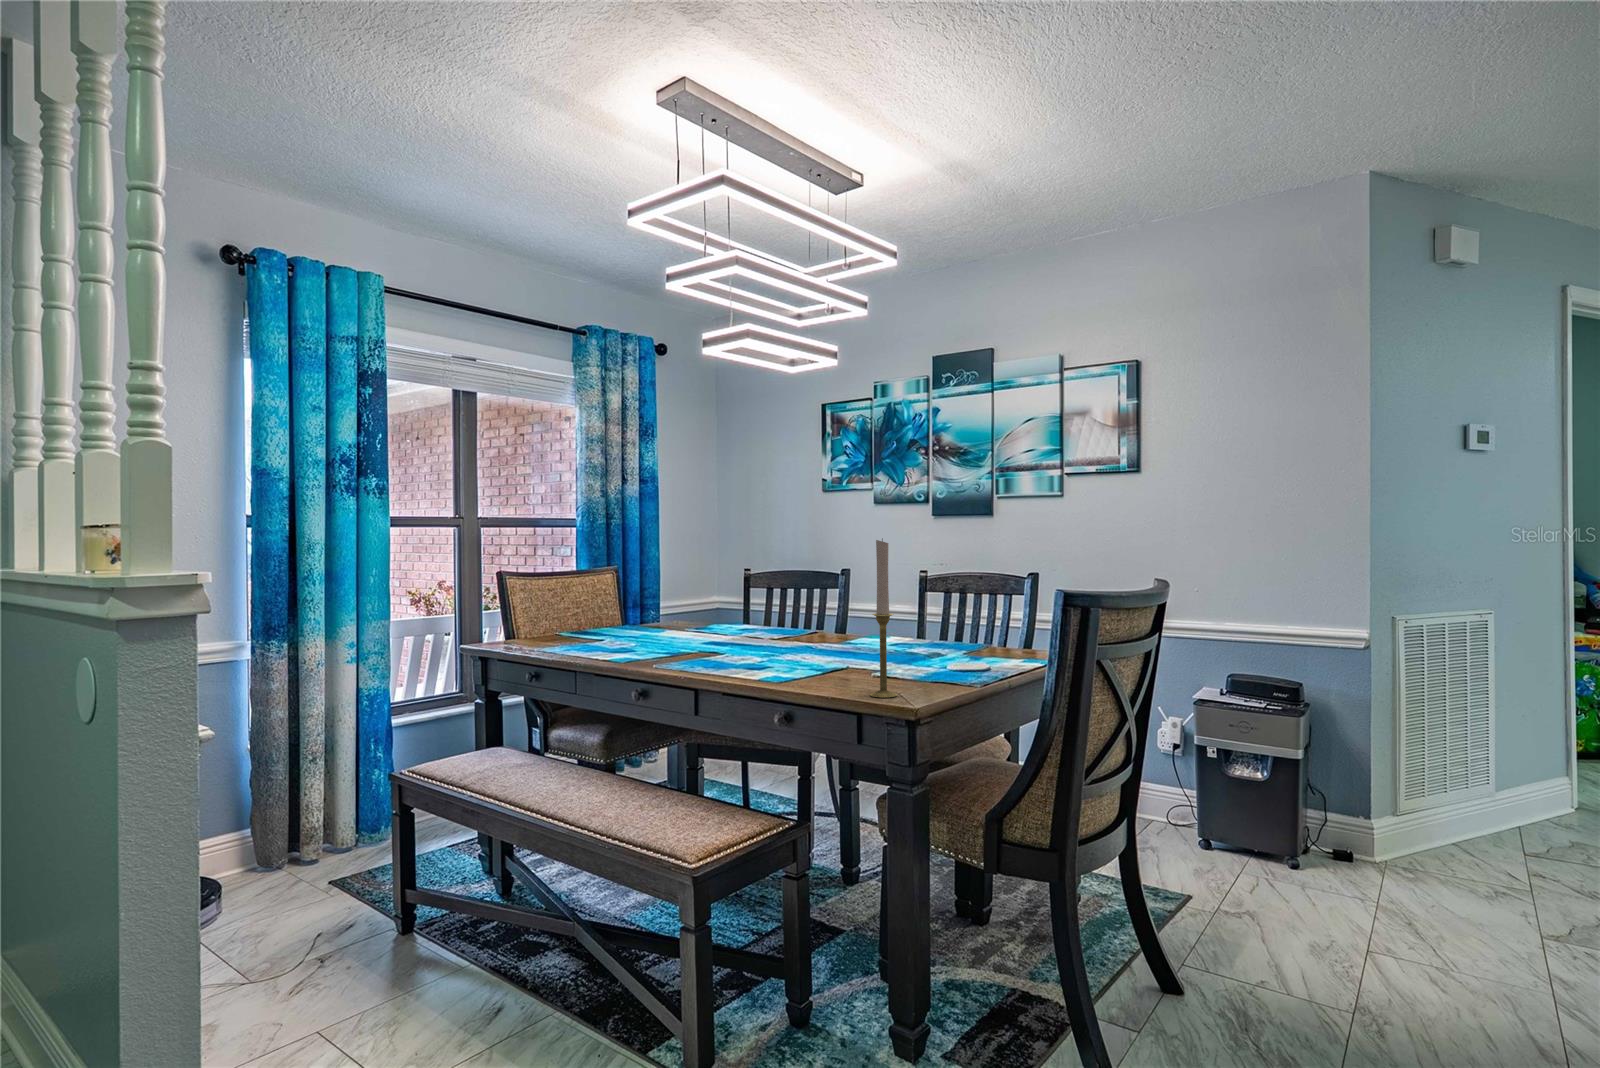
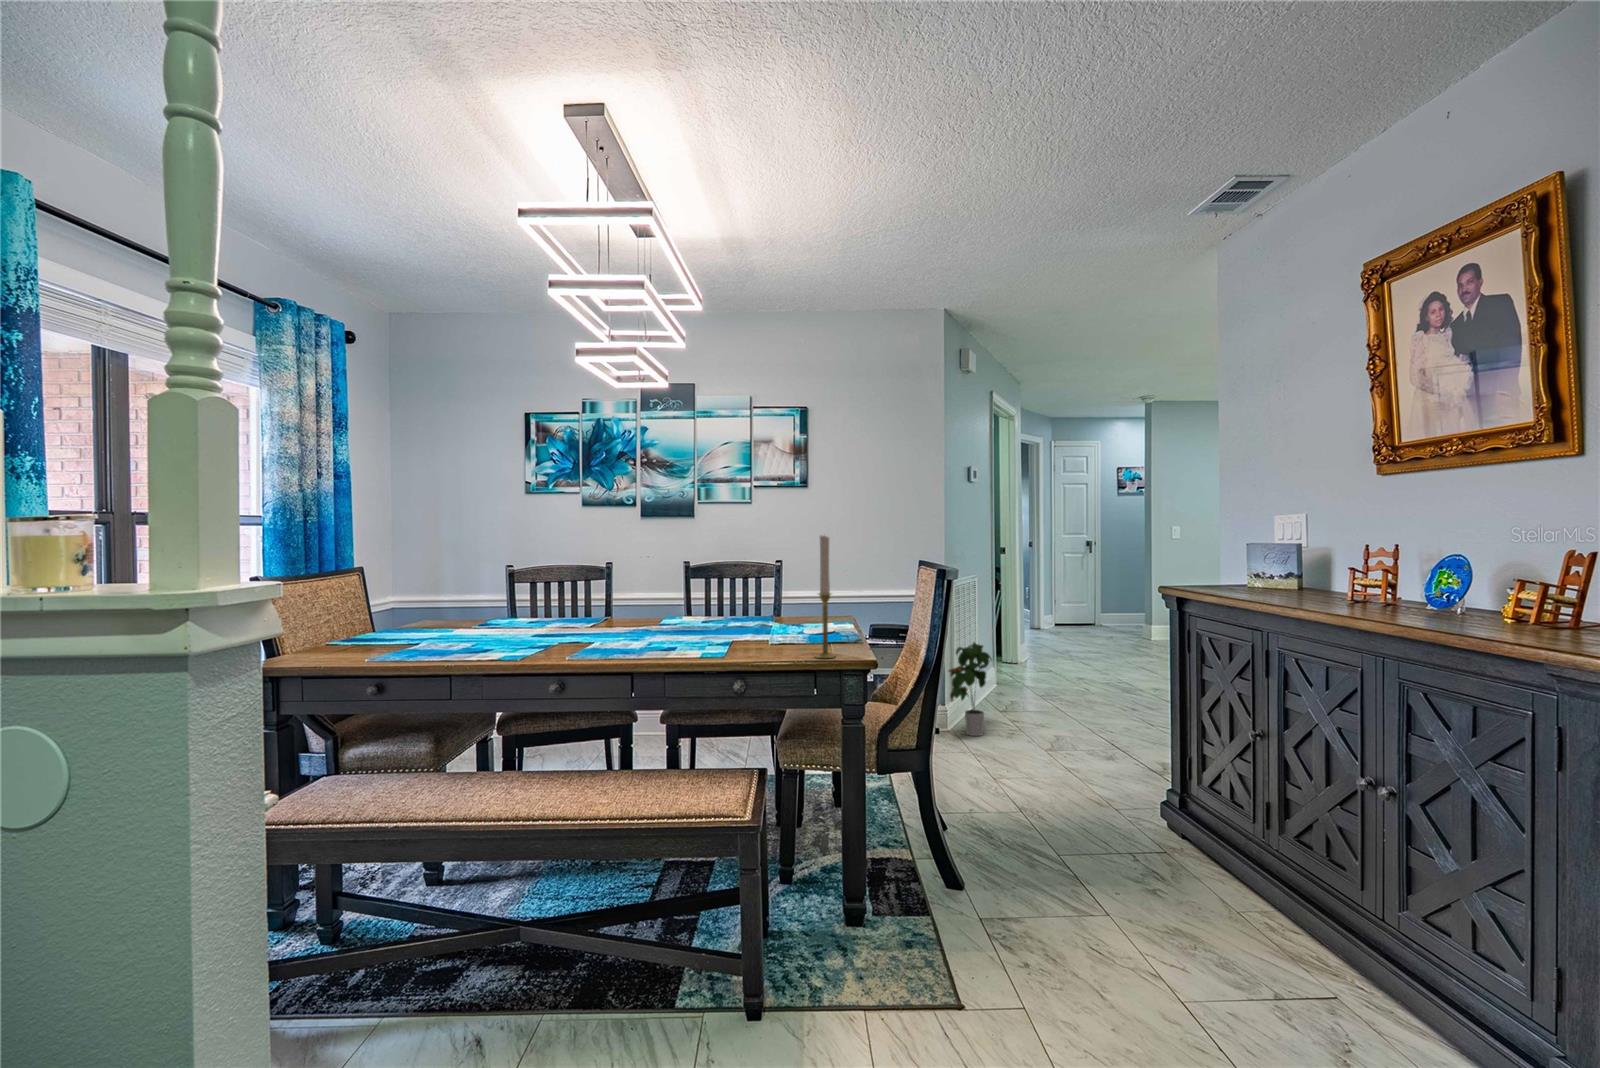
potted plant: none [1356,715,1468,873] -> present [949,642,992,736]

